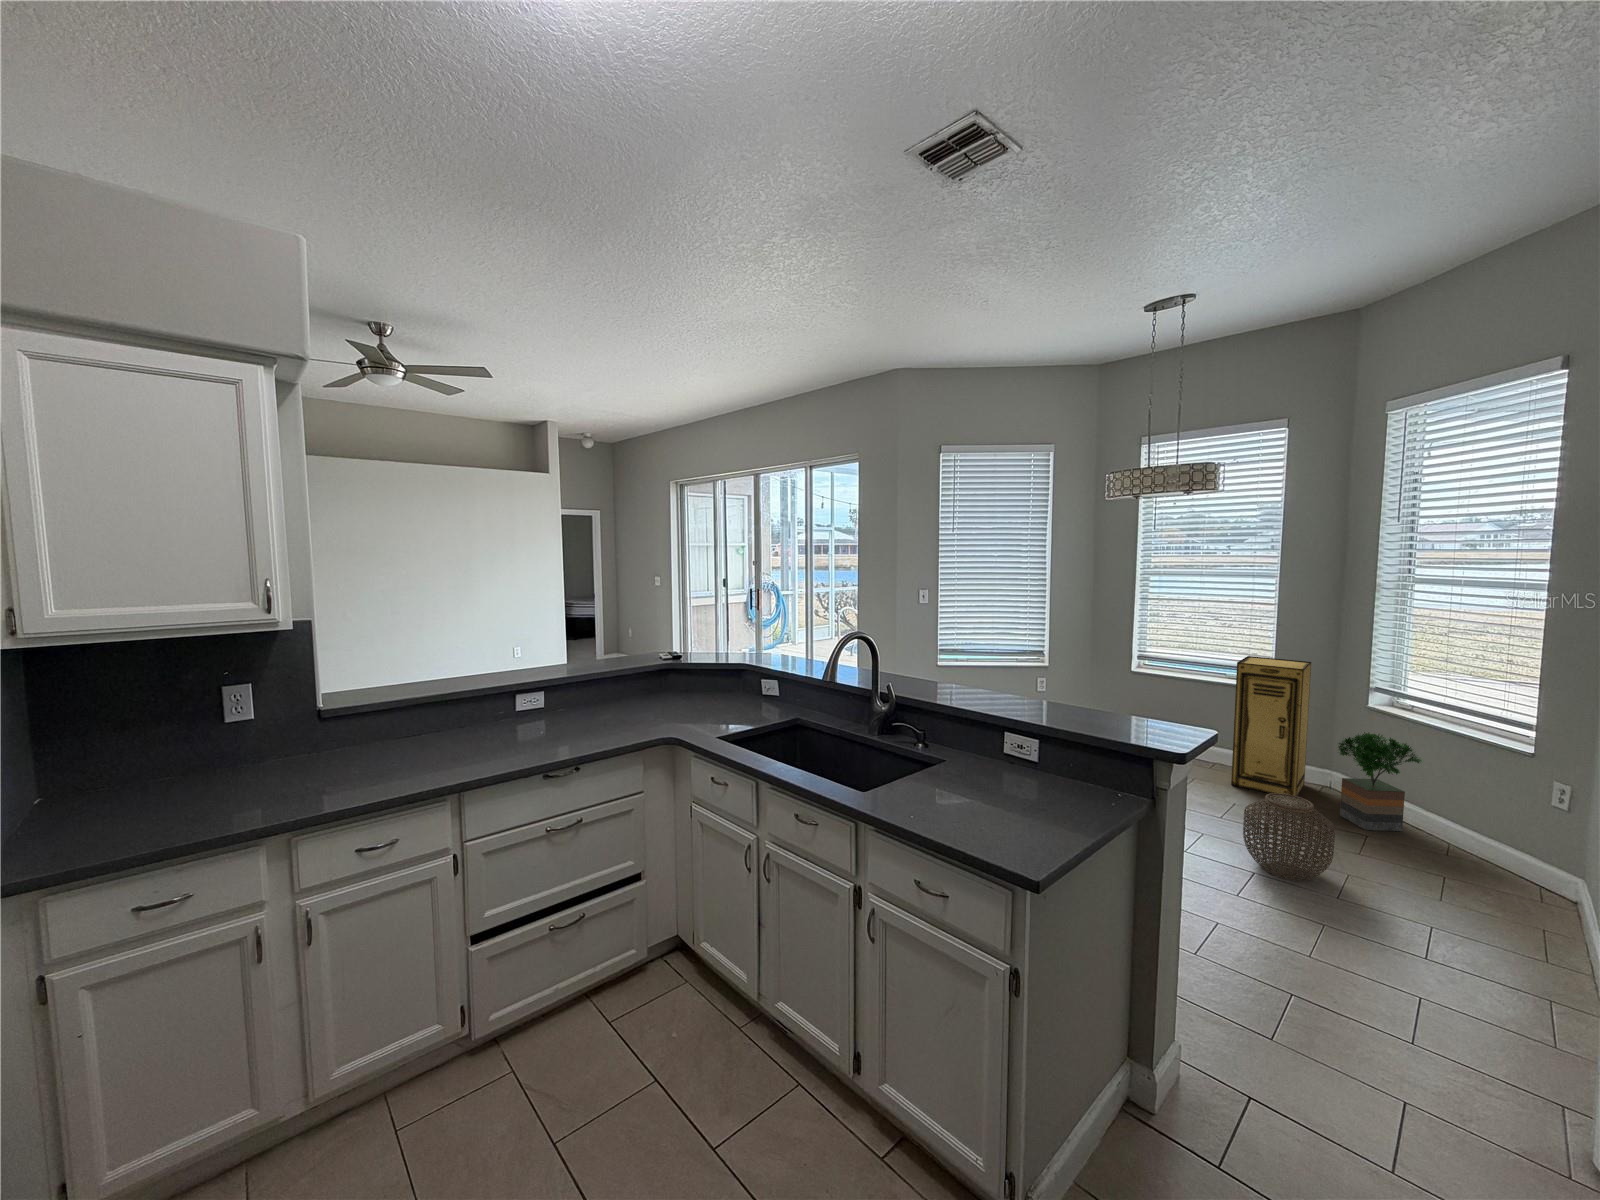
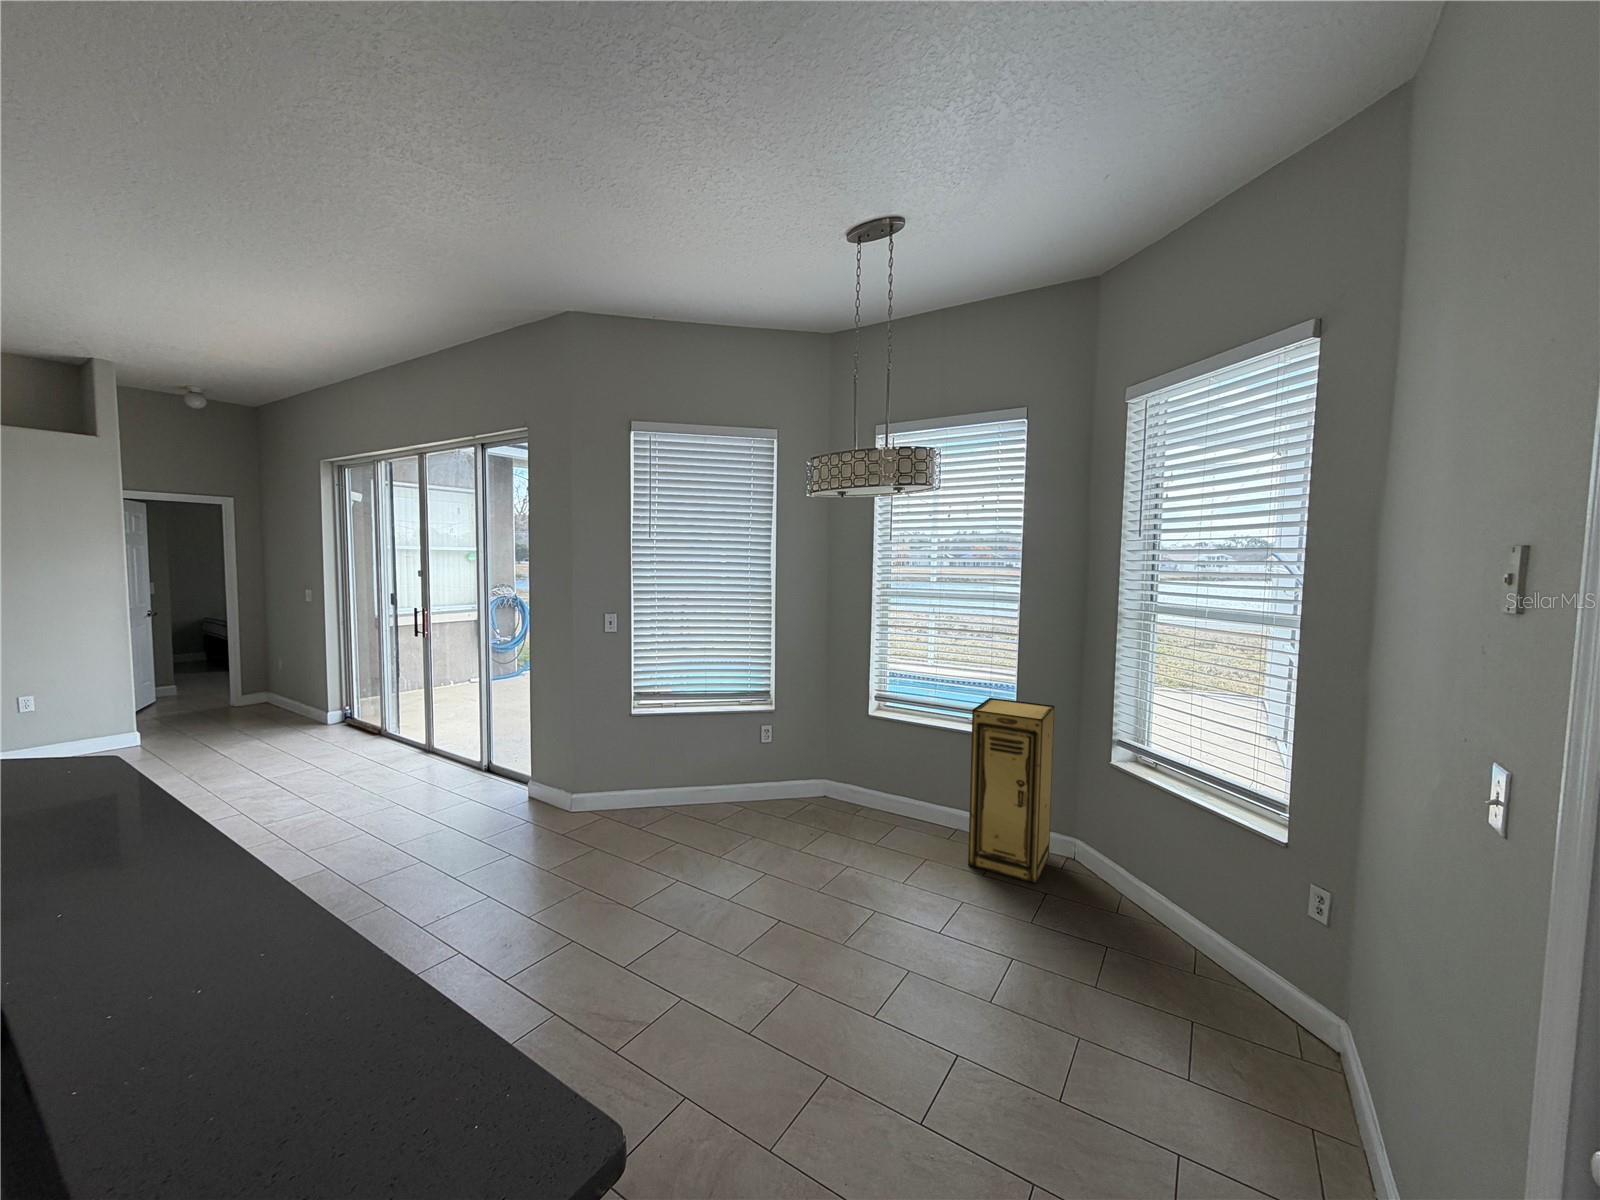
potted tree: present [1338,732,1422,831] -> none [1075,800,1170,934]
woven basket: present [1243,793,1335,881] -> none [948,923,1060,1066]

